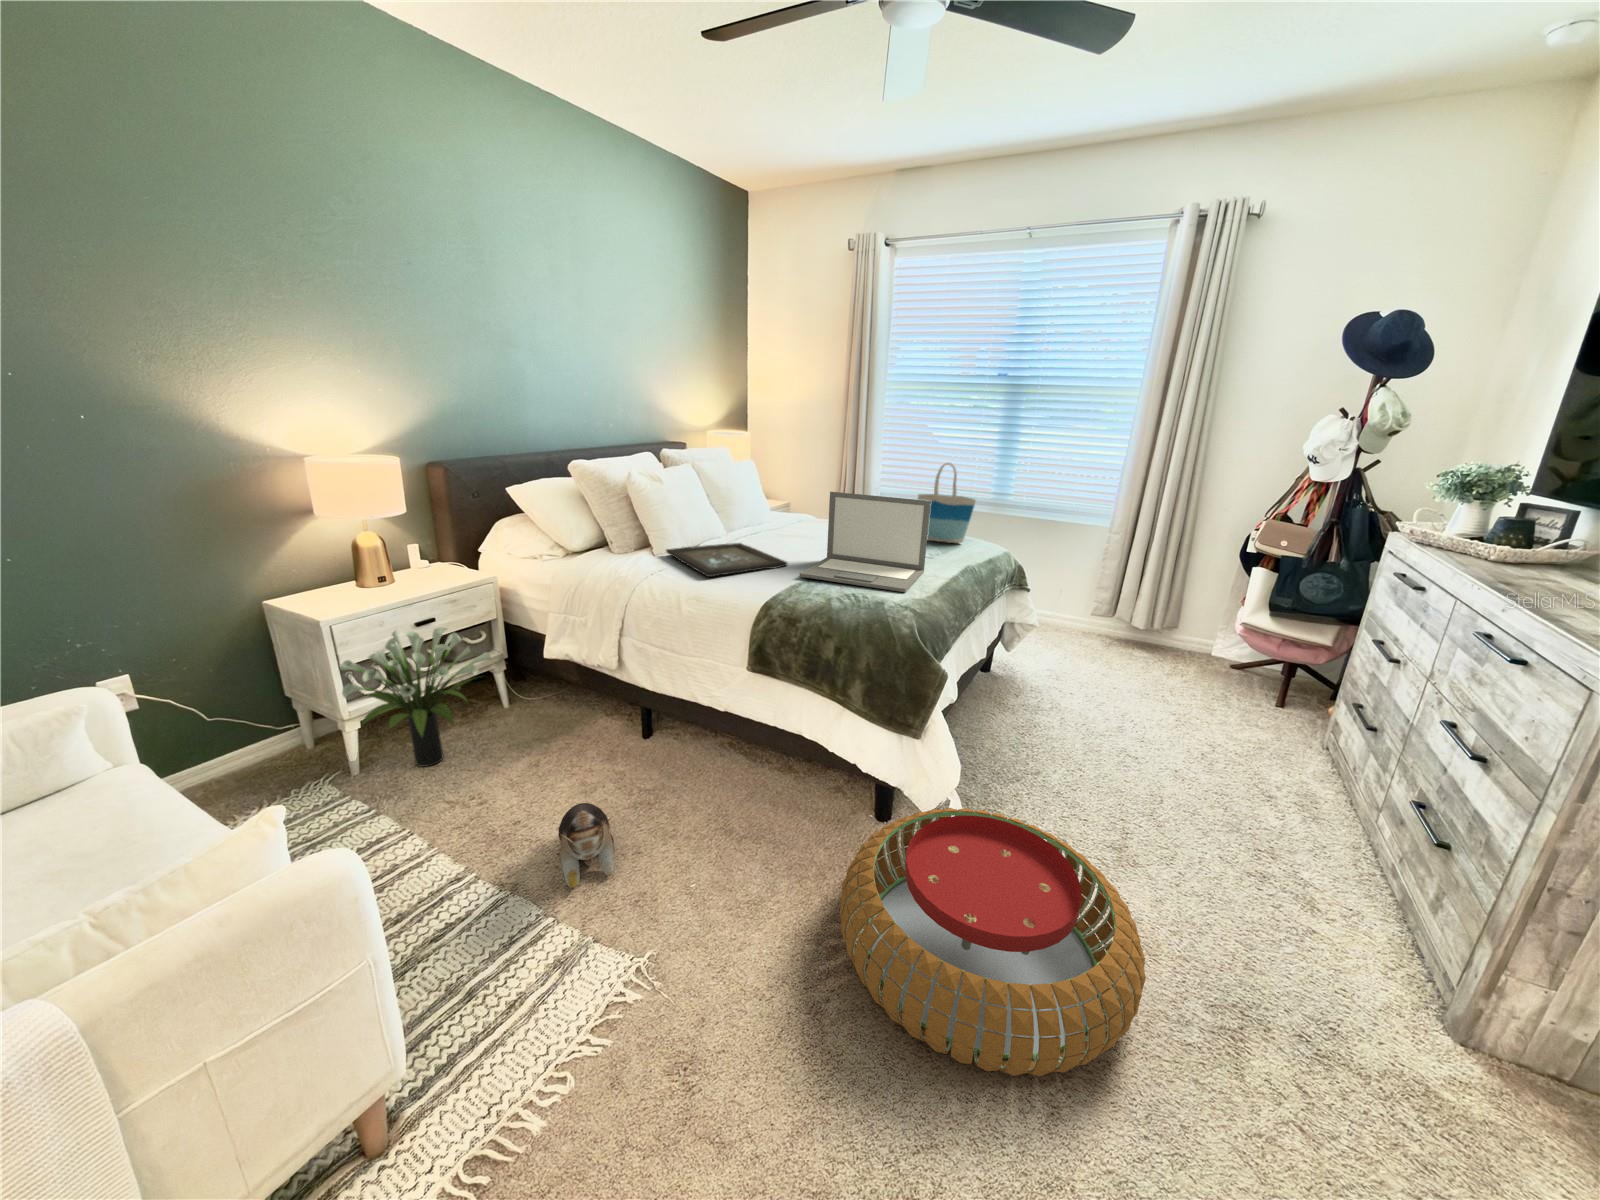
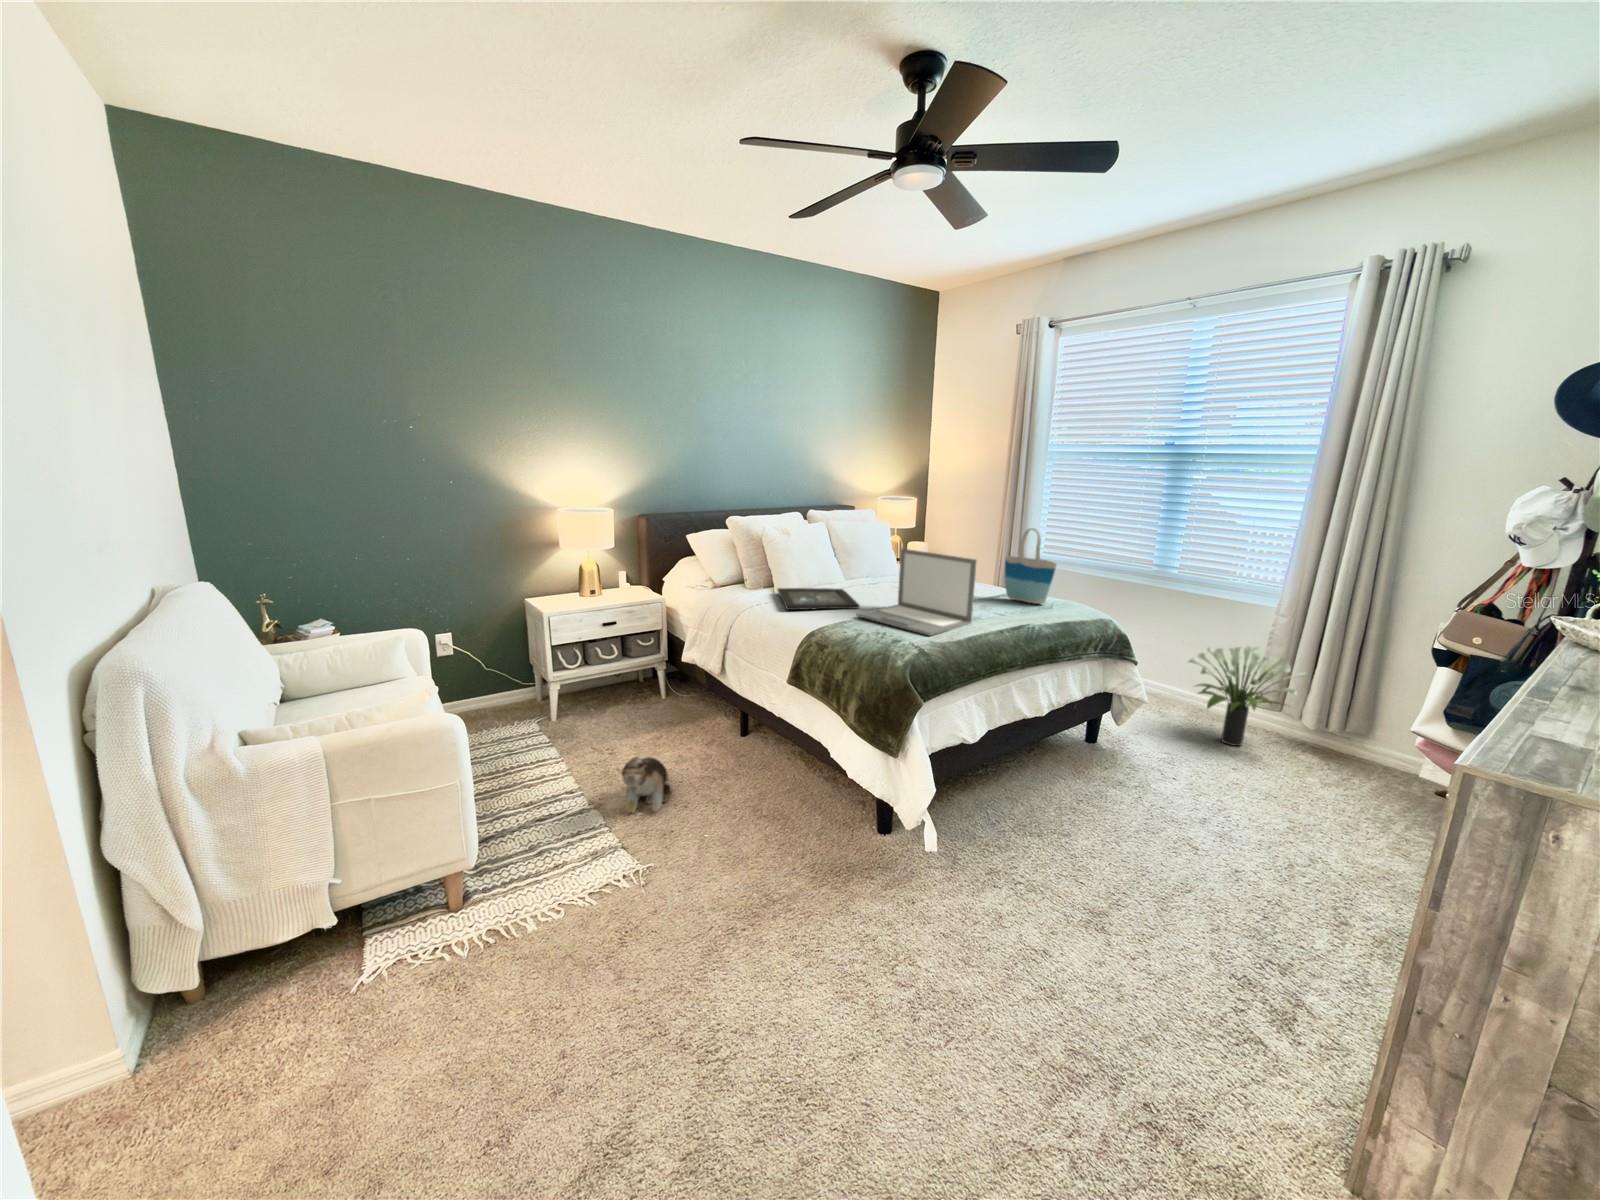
potted plant: present [340,628,491,767] -> present [1189,645,1307,746]
pouf: present [840,808,1146,1076] -> none [762,816,1017,1033]

